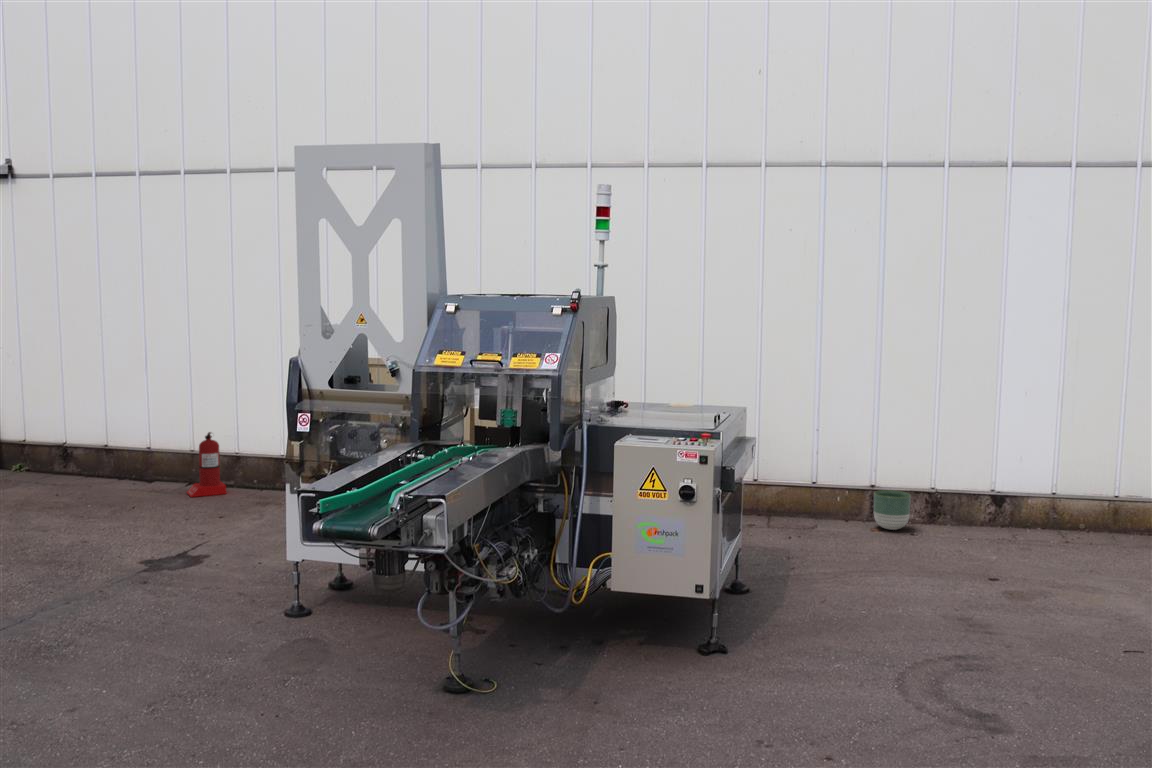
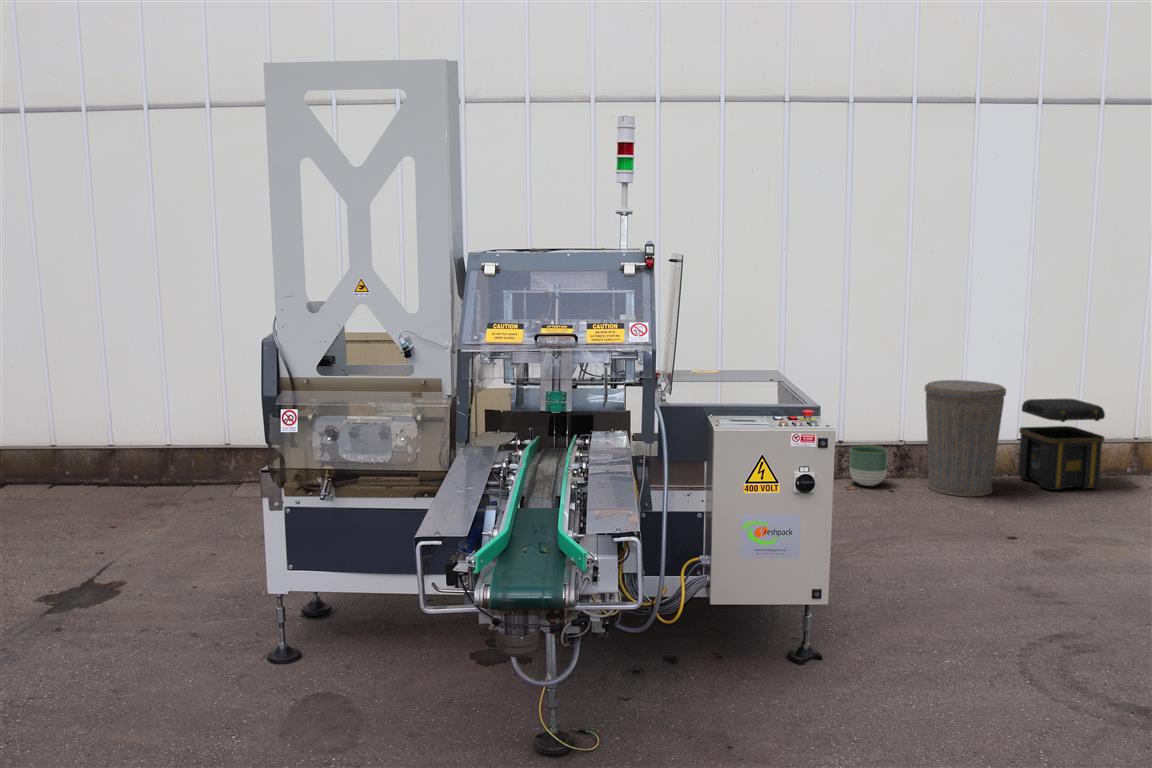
trash can: none [947,431,1027,545] -> present [925,380,1006,496]
fire extinguisher: present [187,432,226,497] -> none [53,422,106,502]
toolbox: none [1052,455,1134,547] -> present [1018,399,1105,490]

